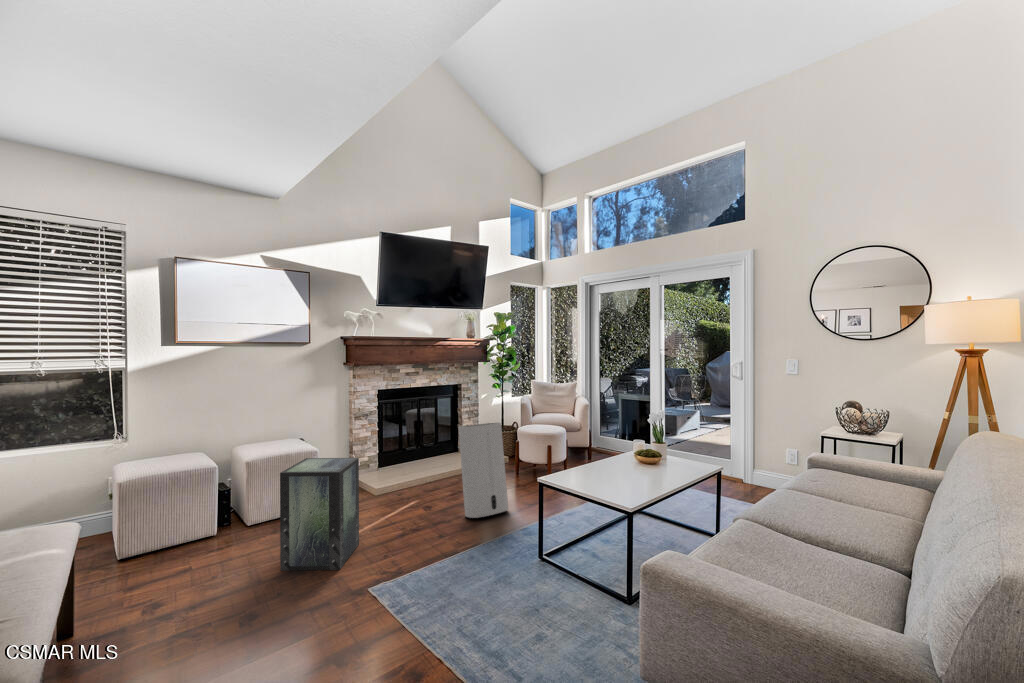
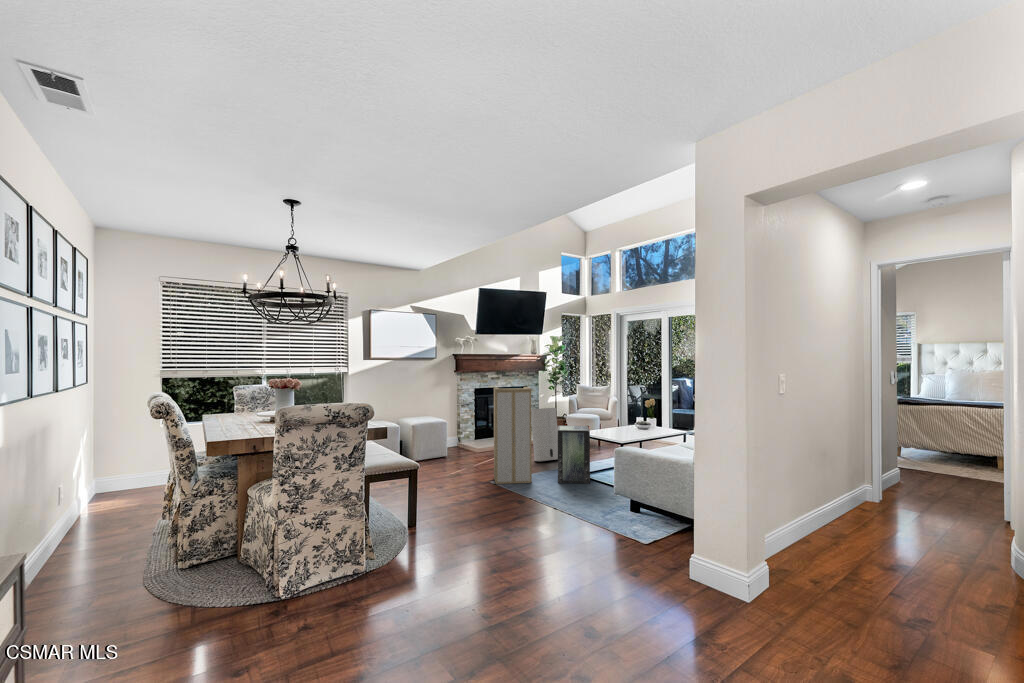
cabinet: none [373,393,451,599] -> present [494,387,532,484]
storage box: present [280,458,359,571] -> present [558,426,590,484]

